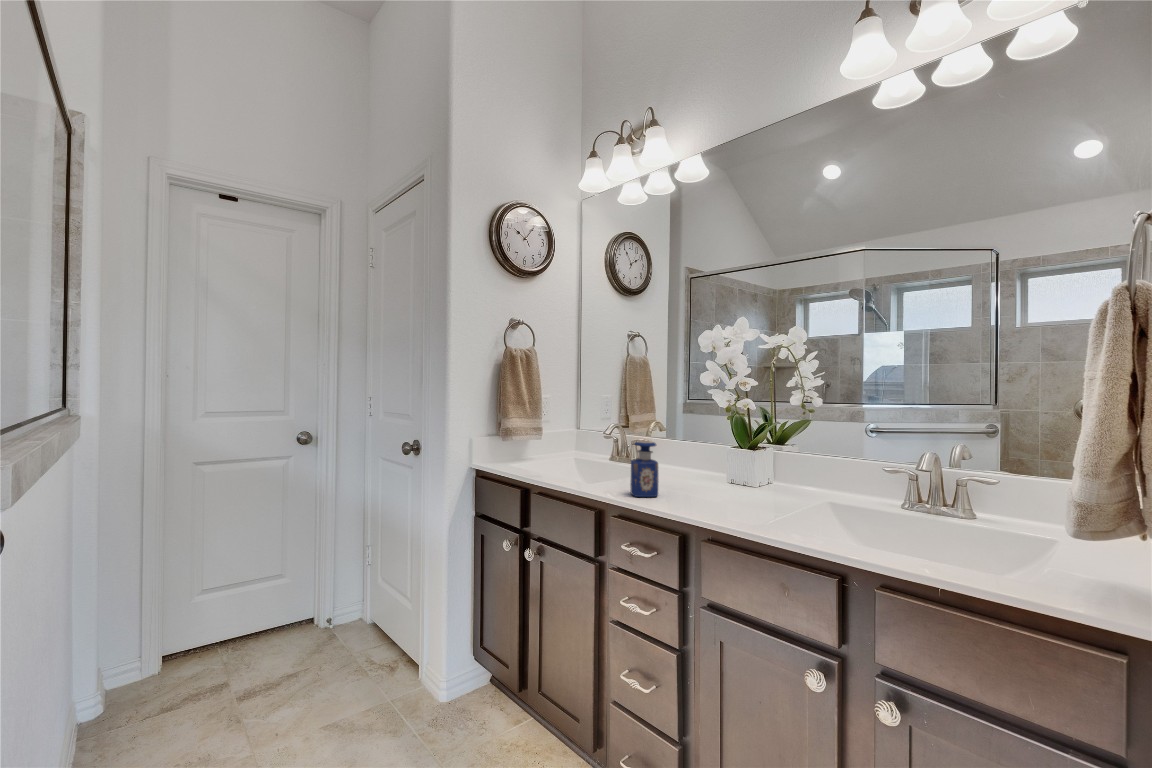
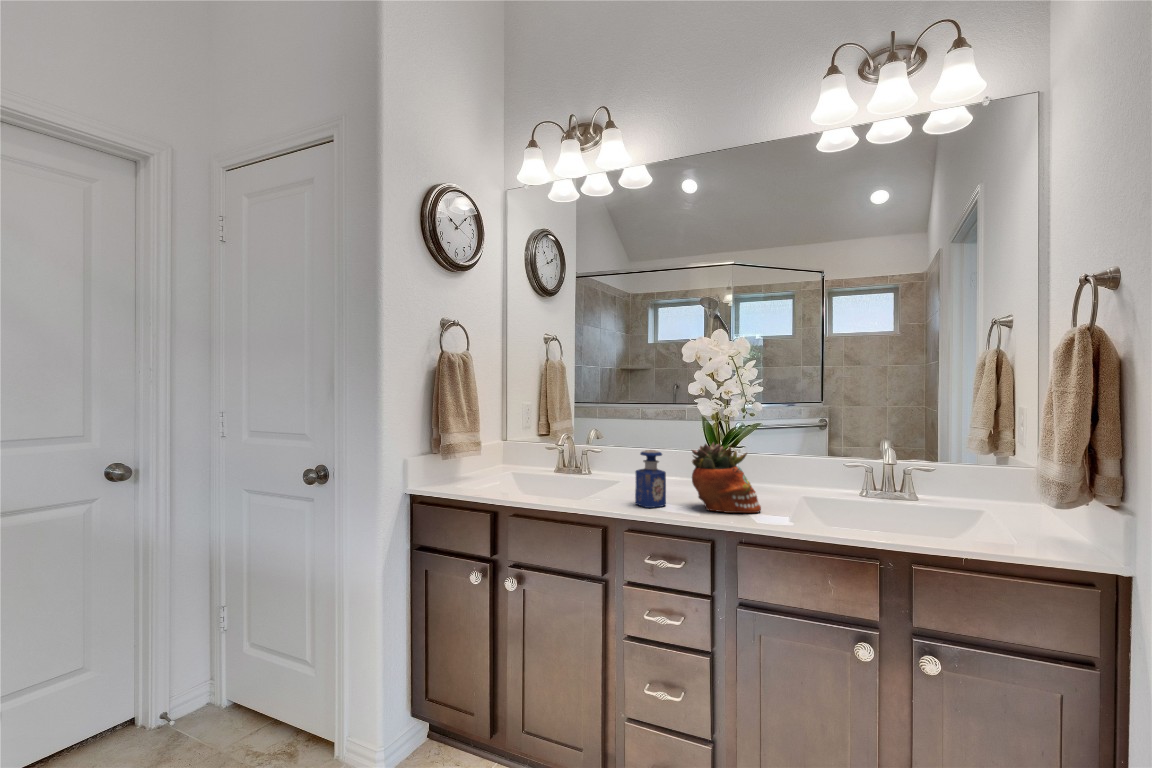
succulent planter: none [676,435,744,512] -> present [692,443,761,513]

